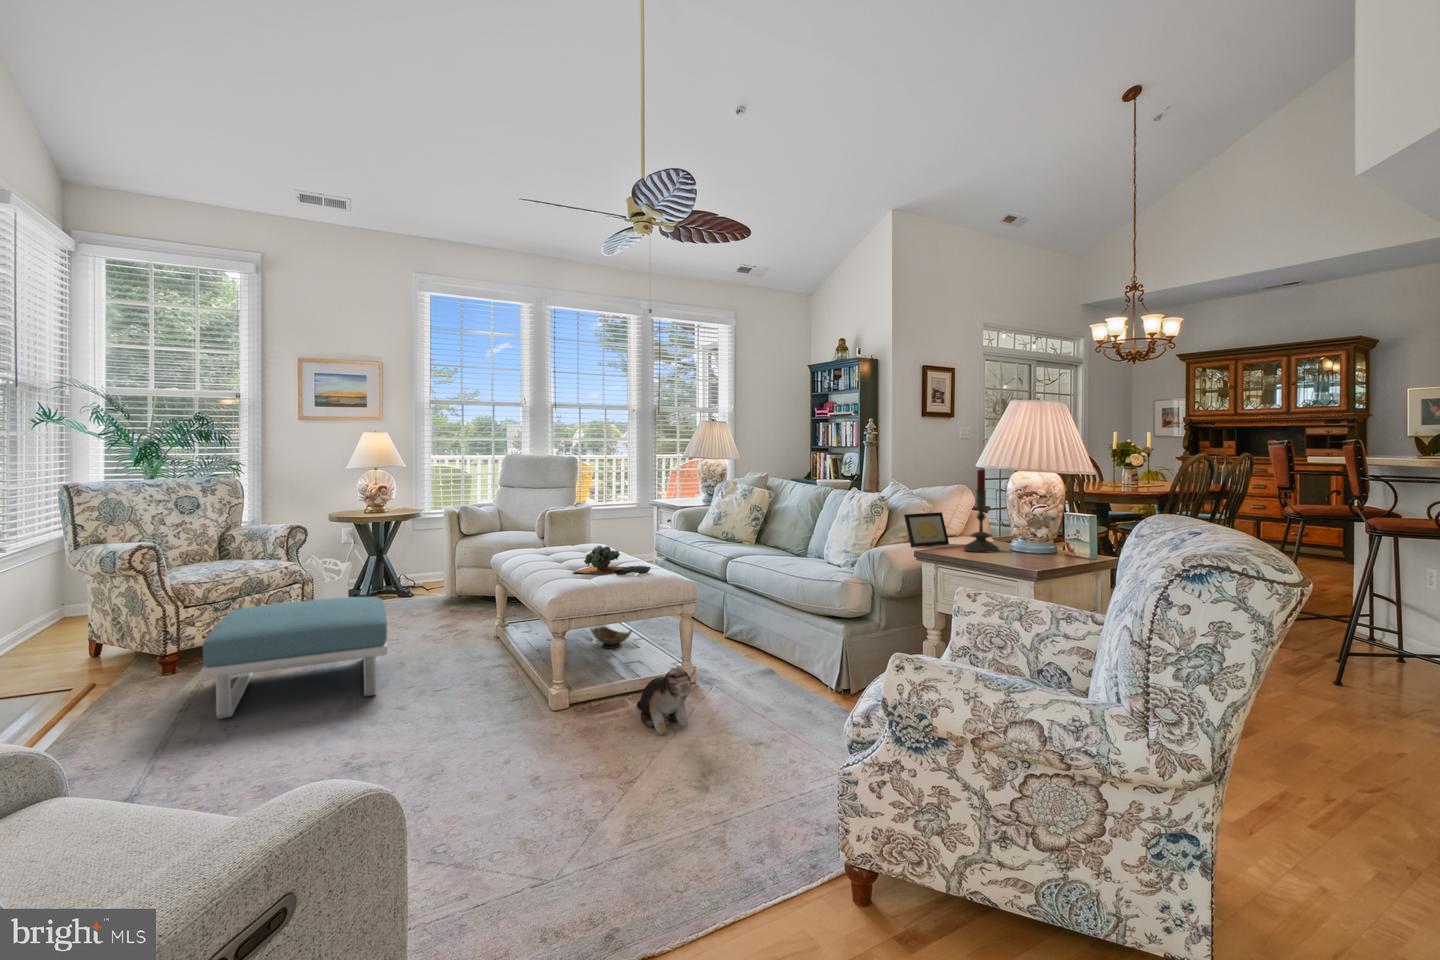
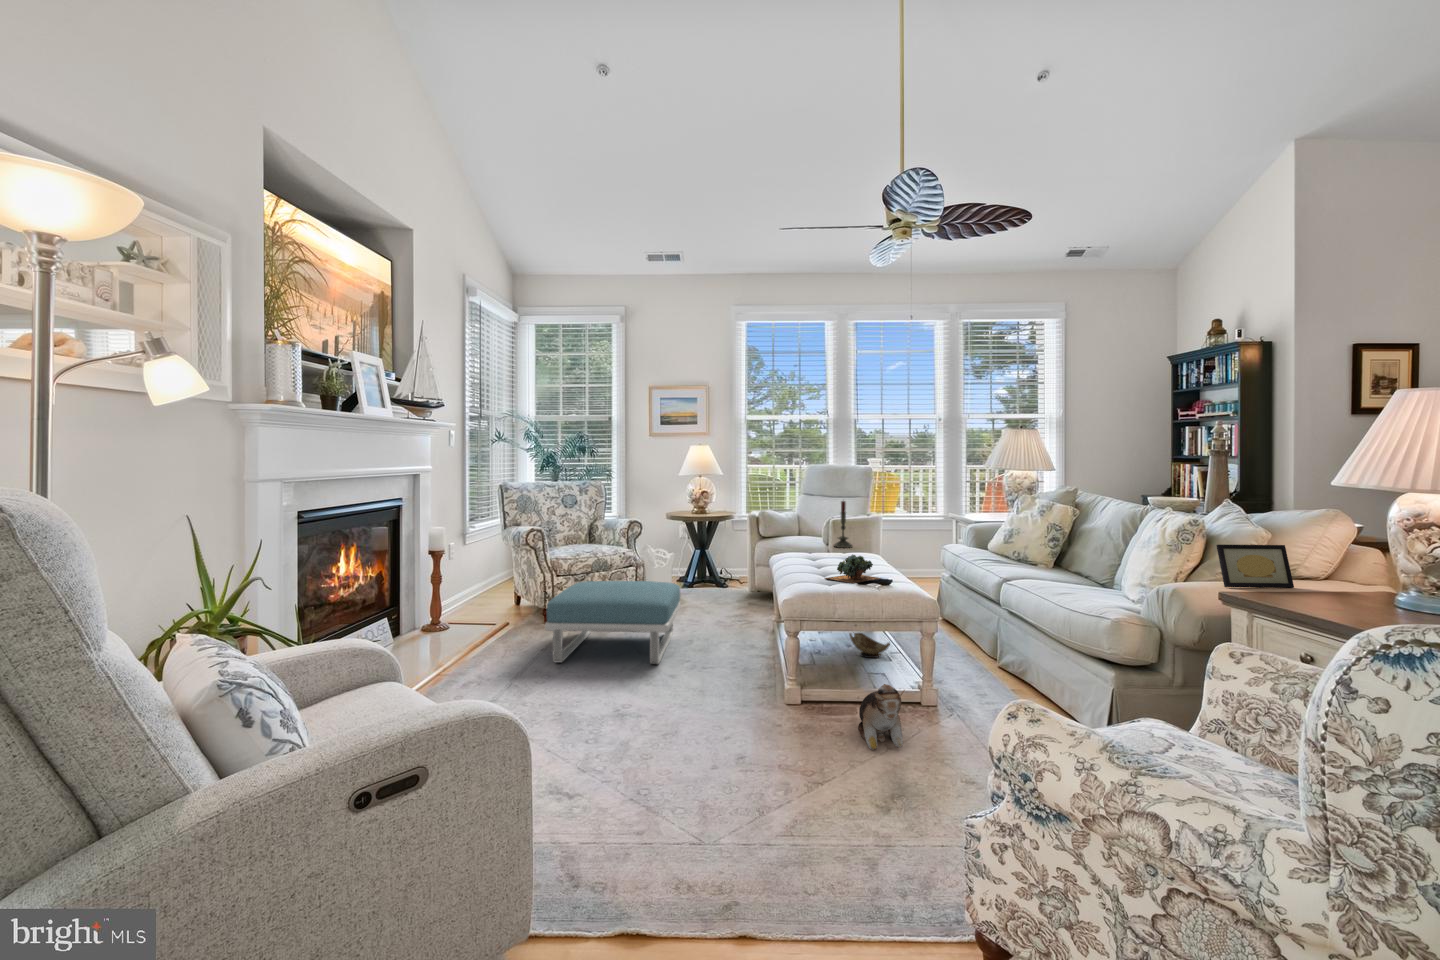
candle: present [964,469,999,553] -> present [834,501,852,548]

